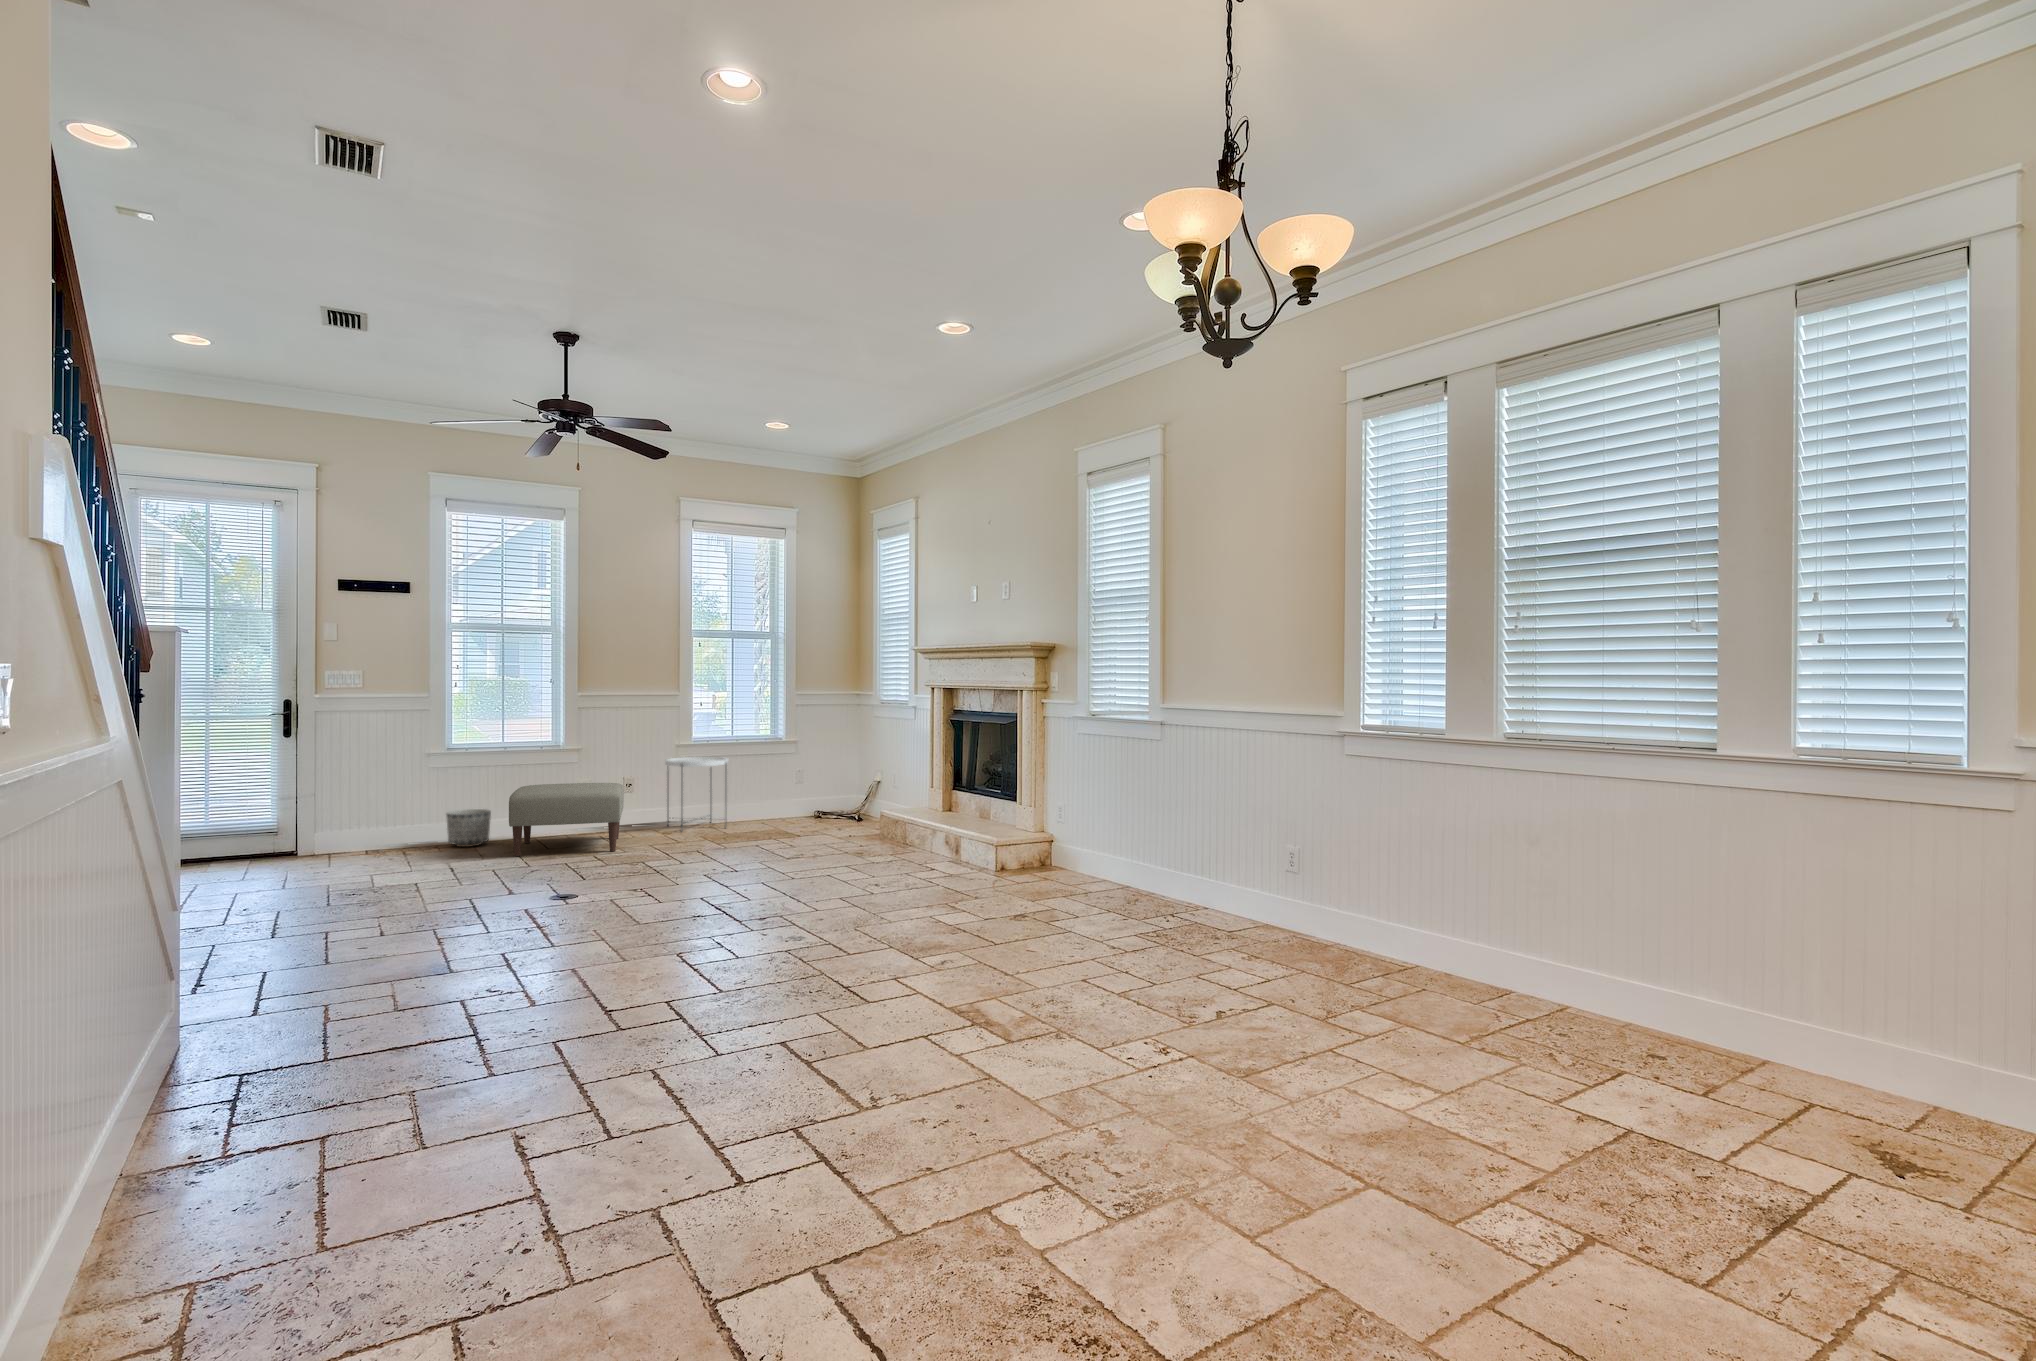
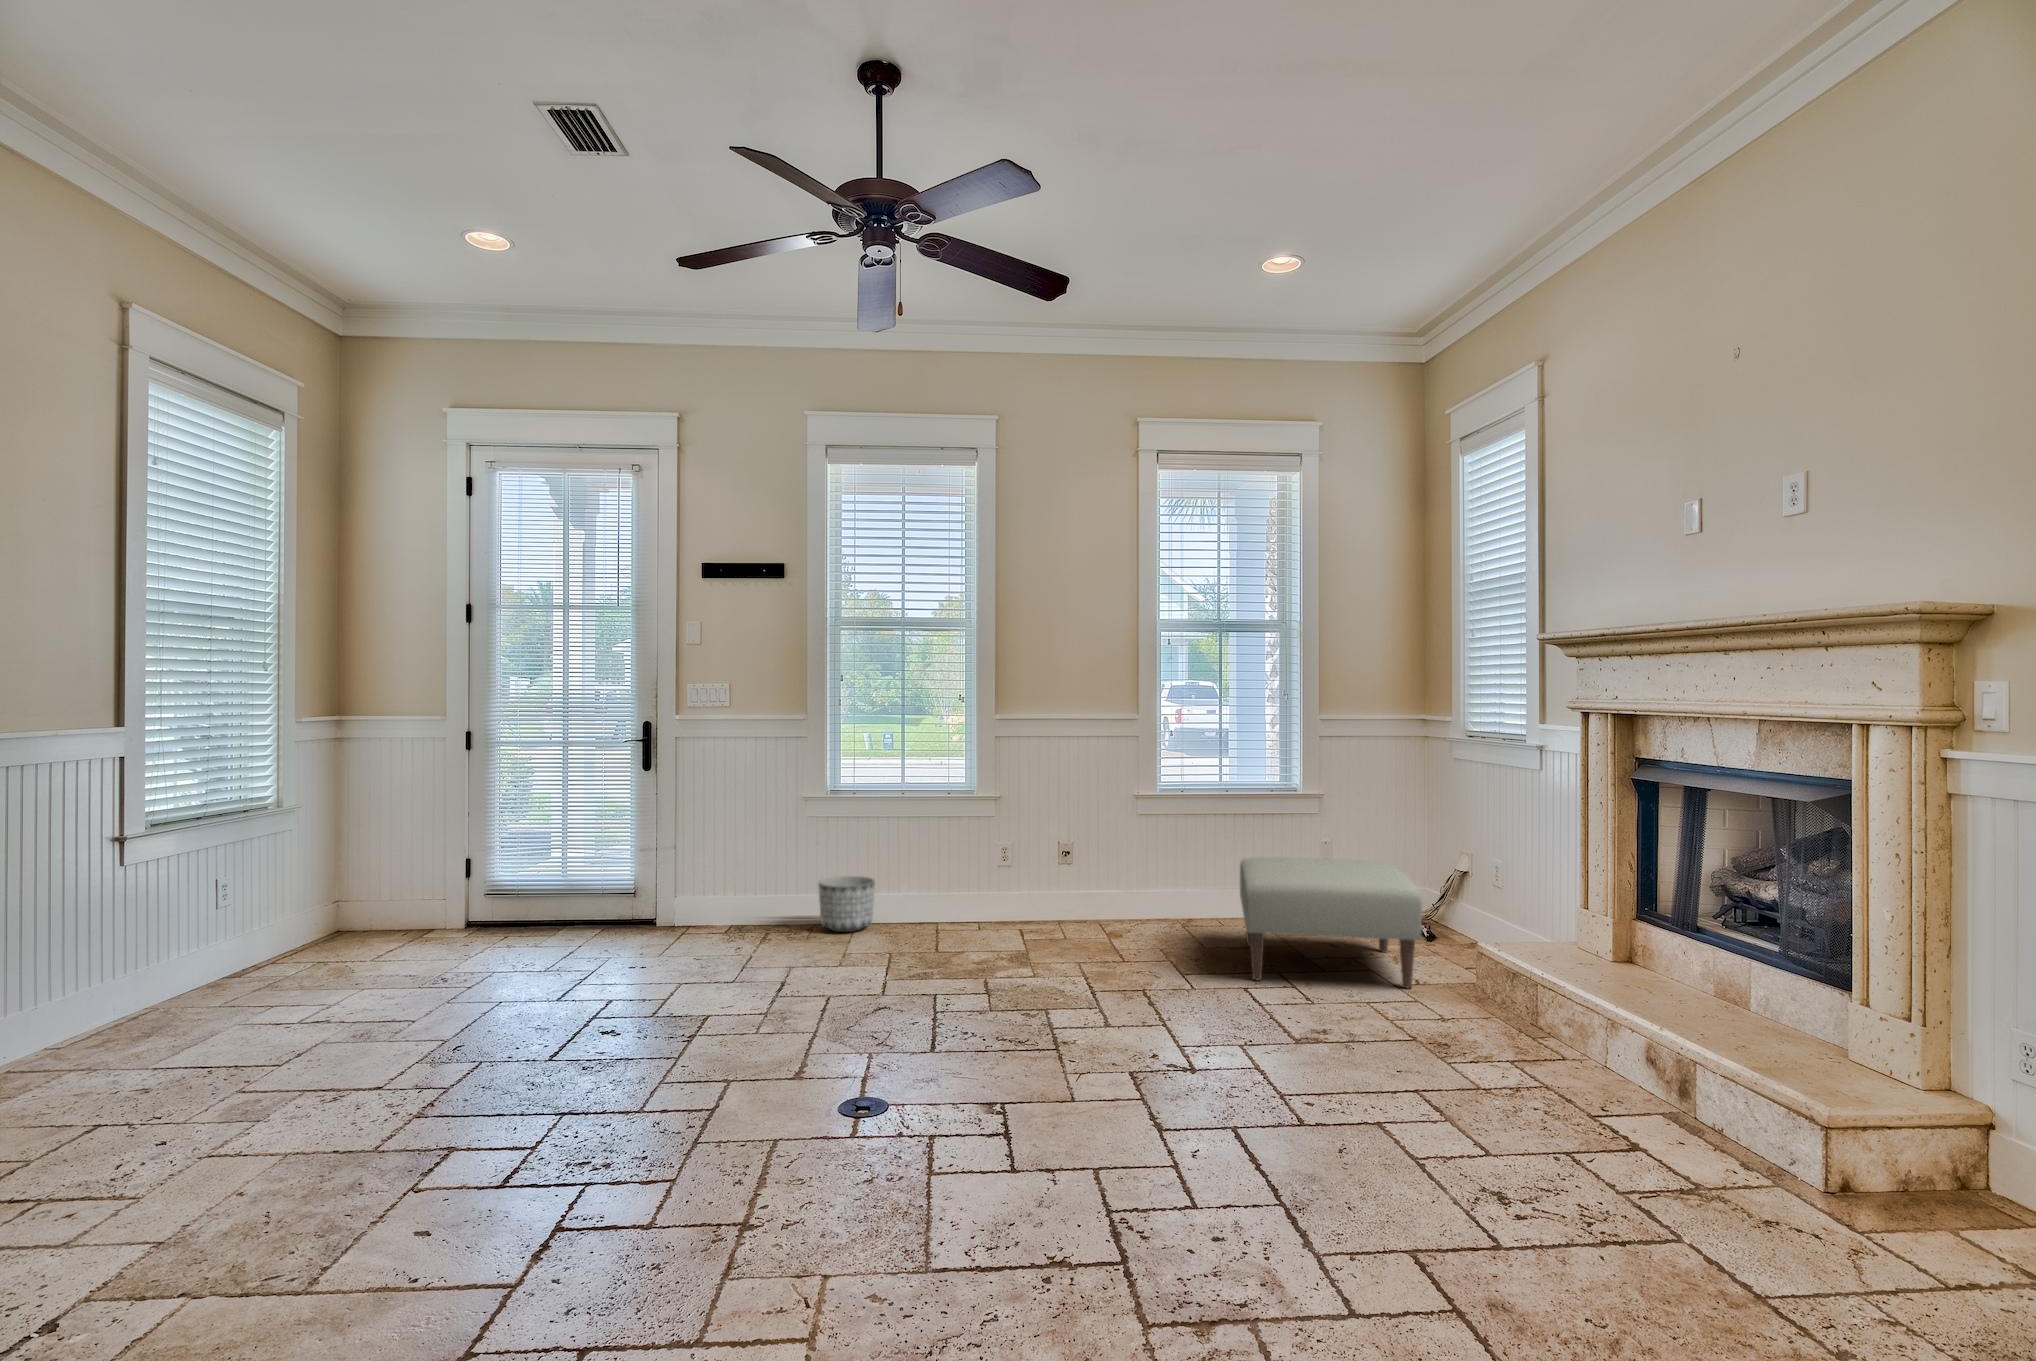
side table: present [665,757,728,830] -> none [1116,813,1211,934]
ottoman: present [509,783,624,856] -> present [1240,857,1422,989]

